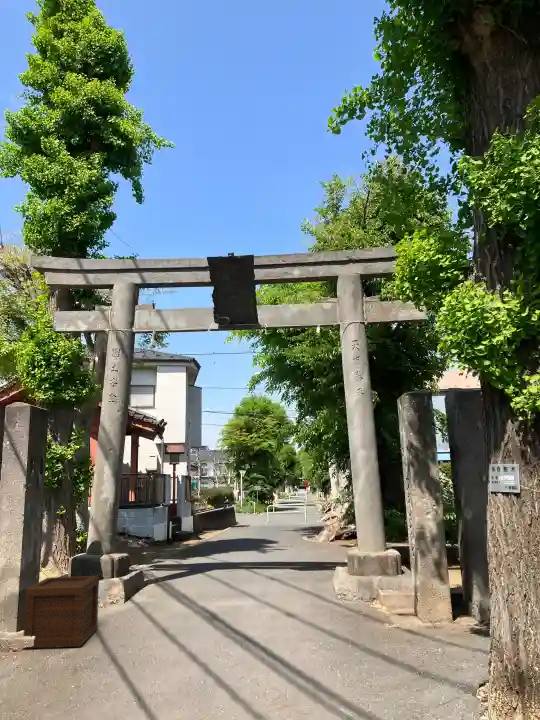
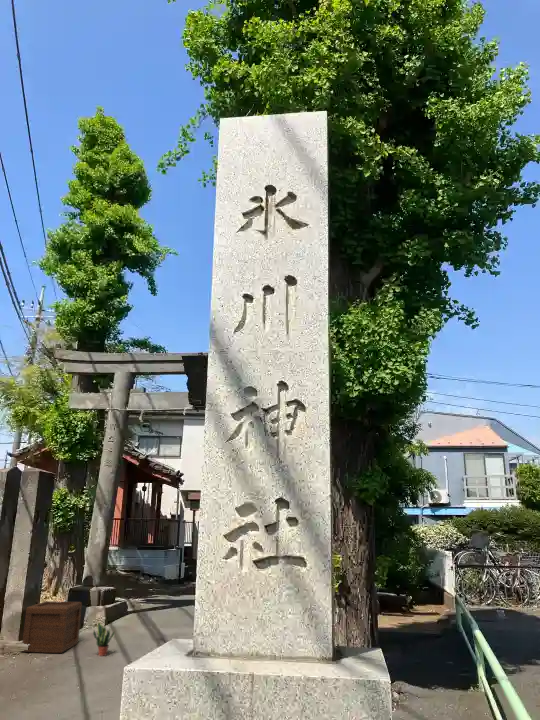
potted plant: none [123,602,151,647] -> present [93,623,115,656]

